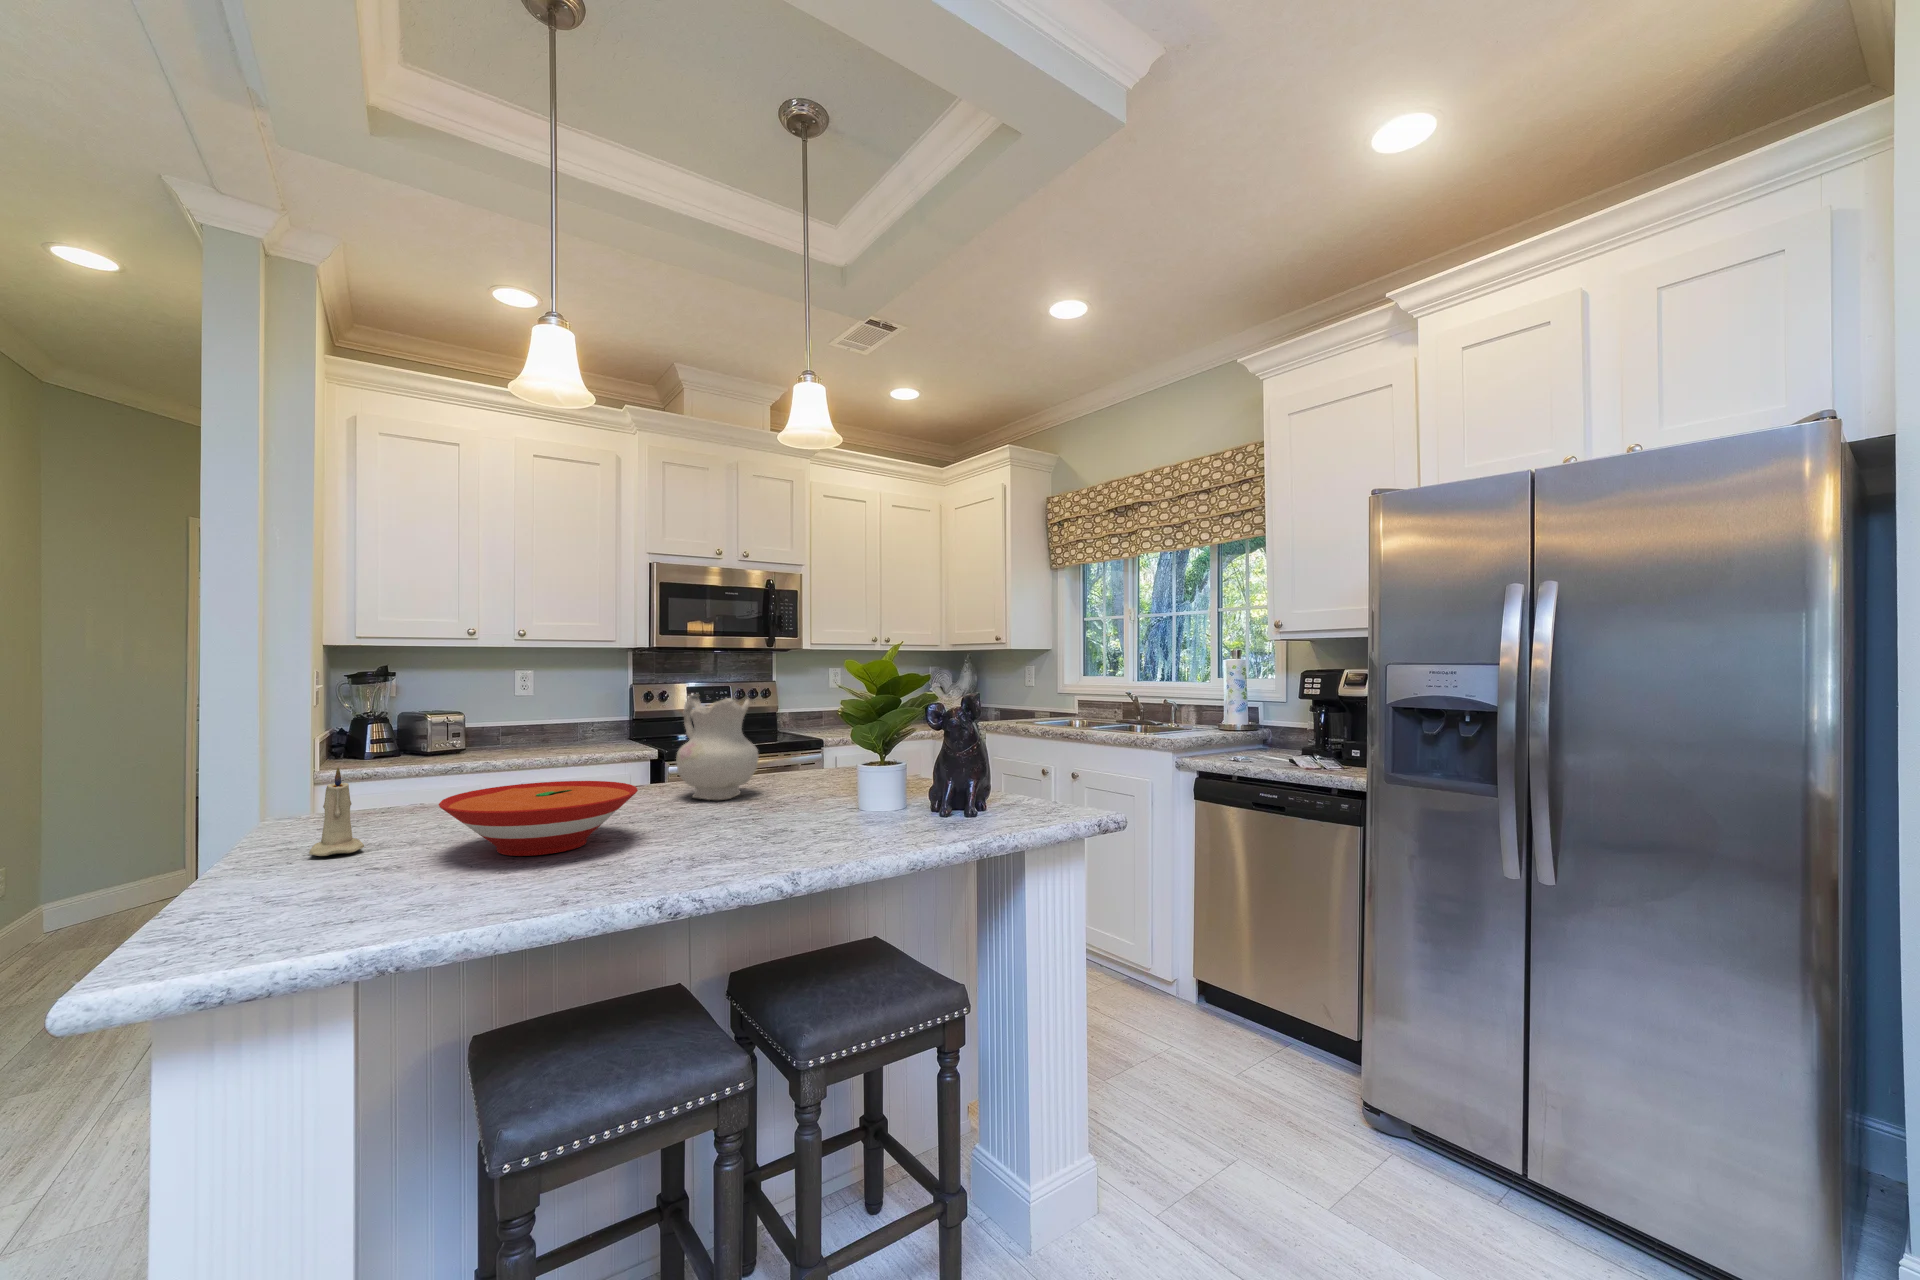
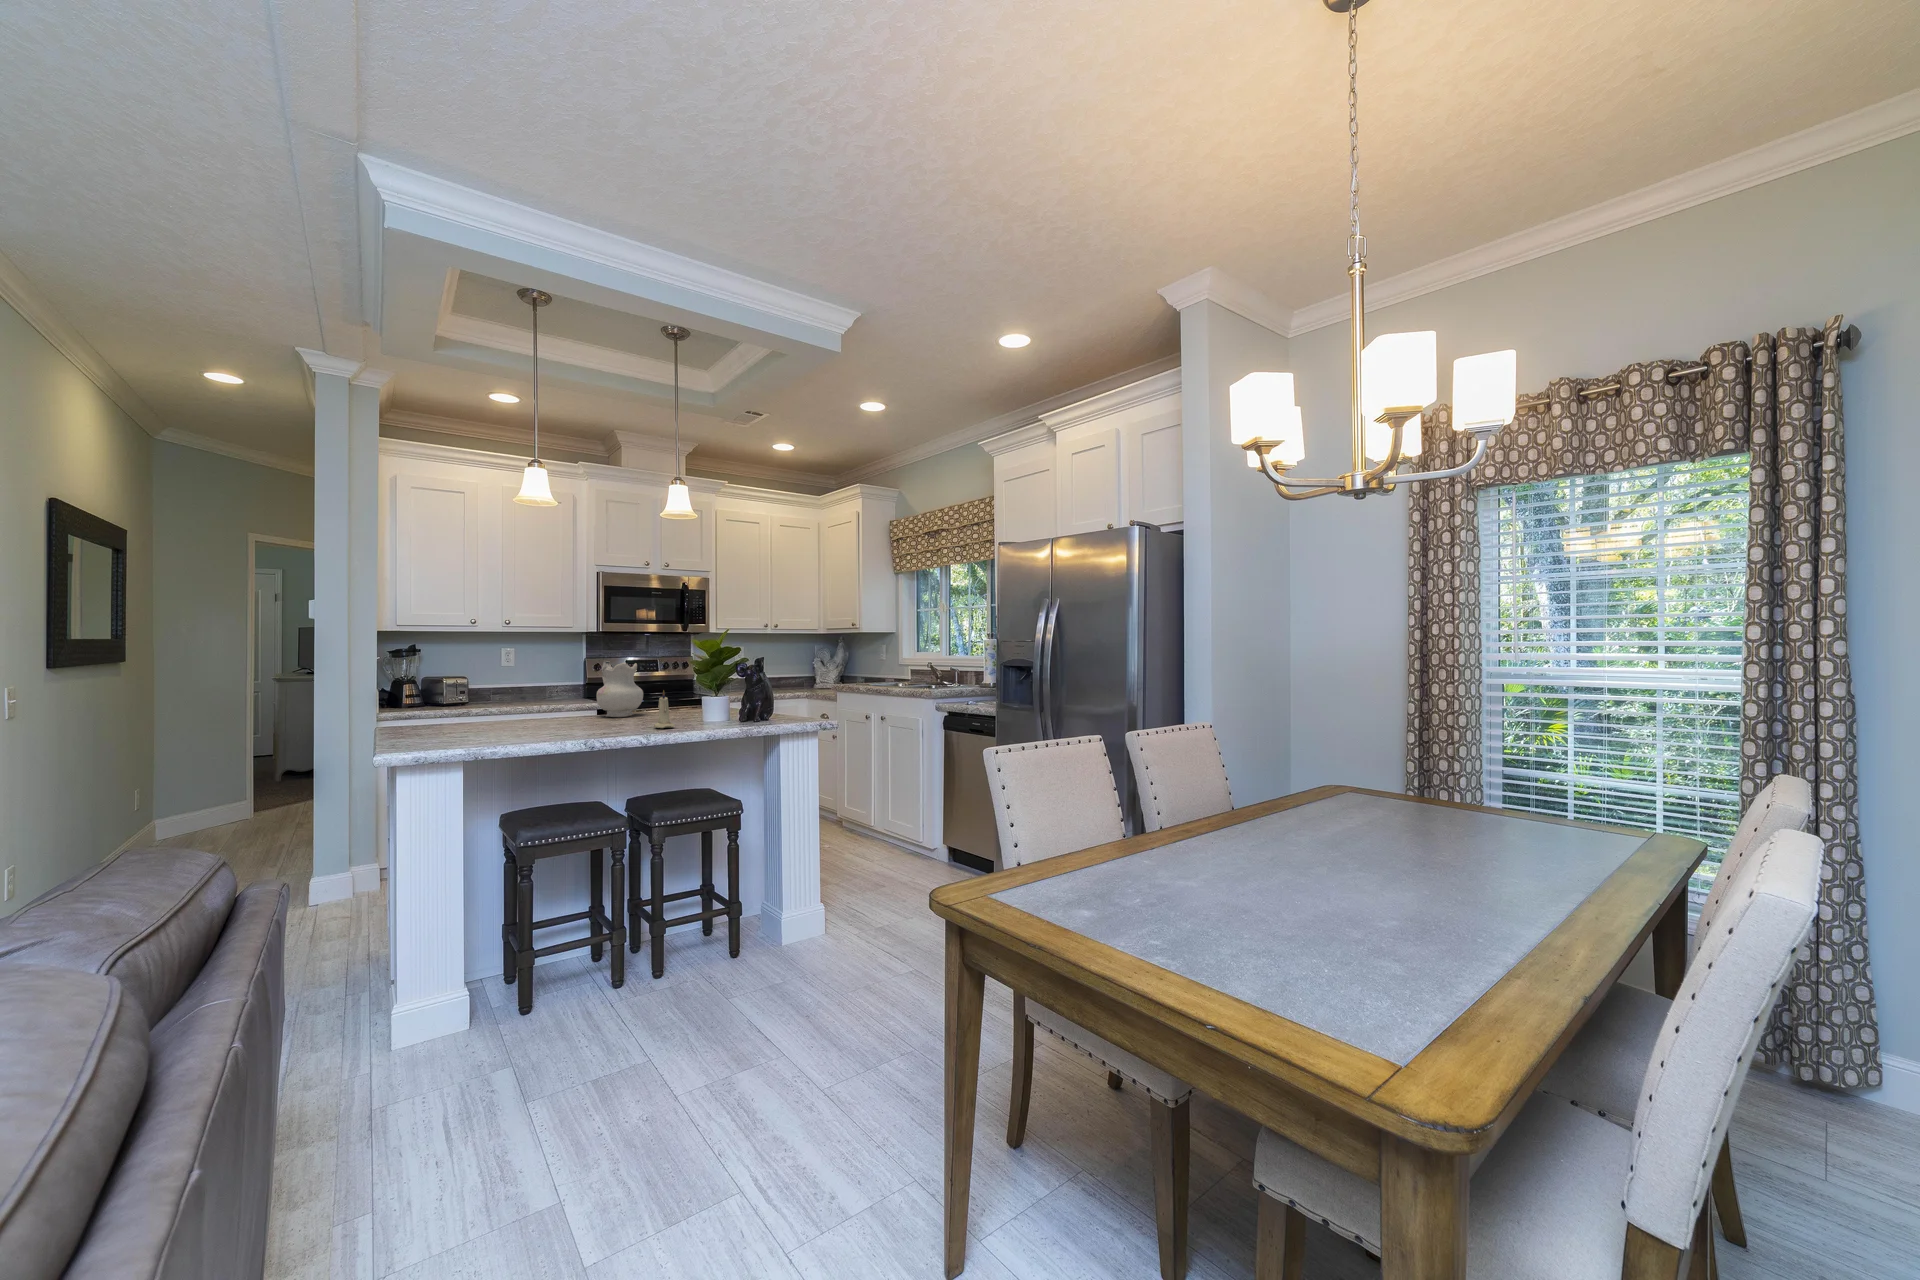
candle: present [309,767,364,856] -> present [654,691,675,728]
bowl: present [439,781,638,856] -> none [475,703,570,733]

